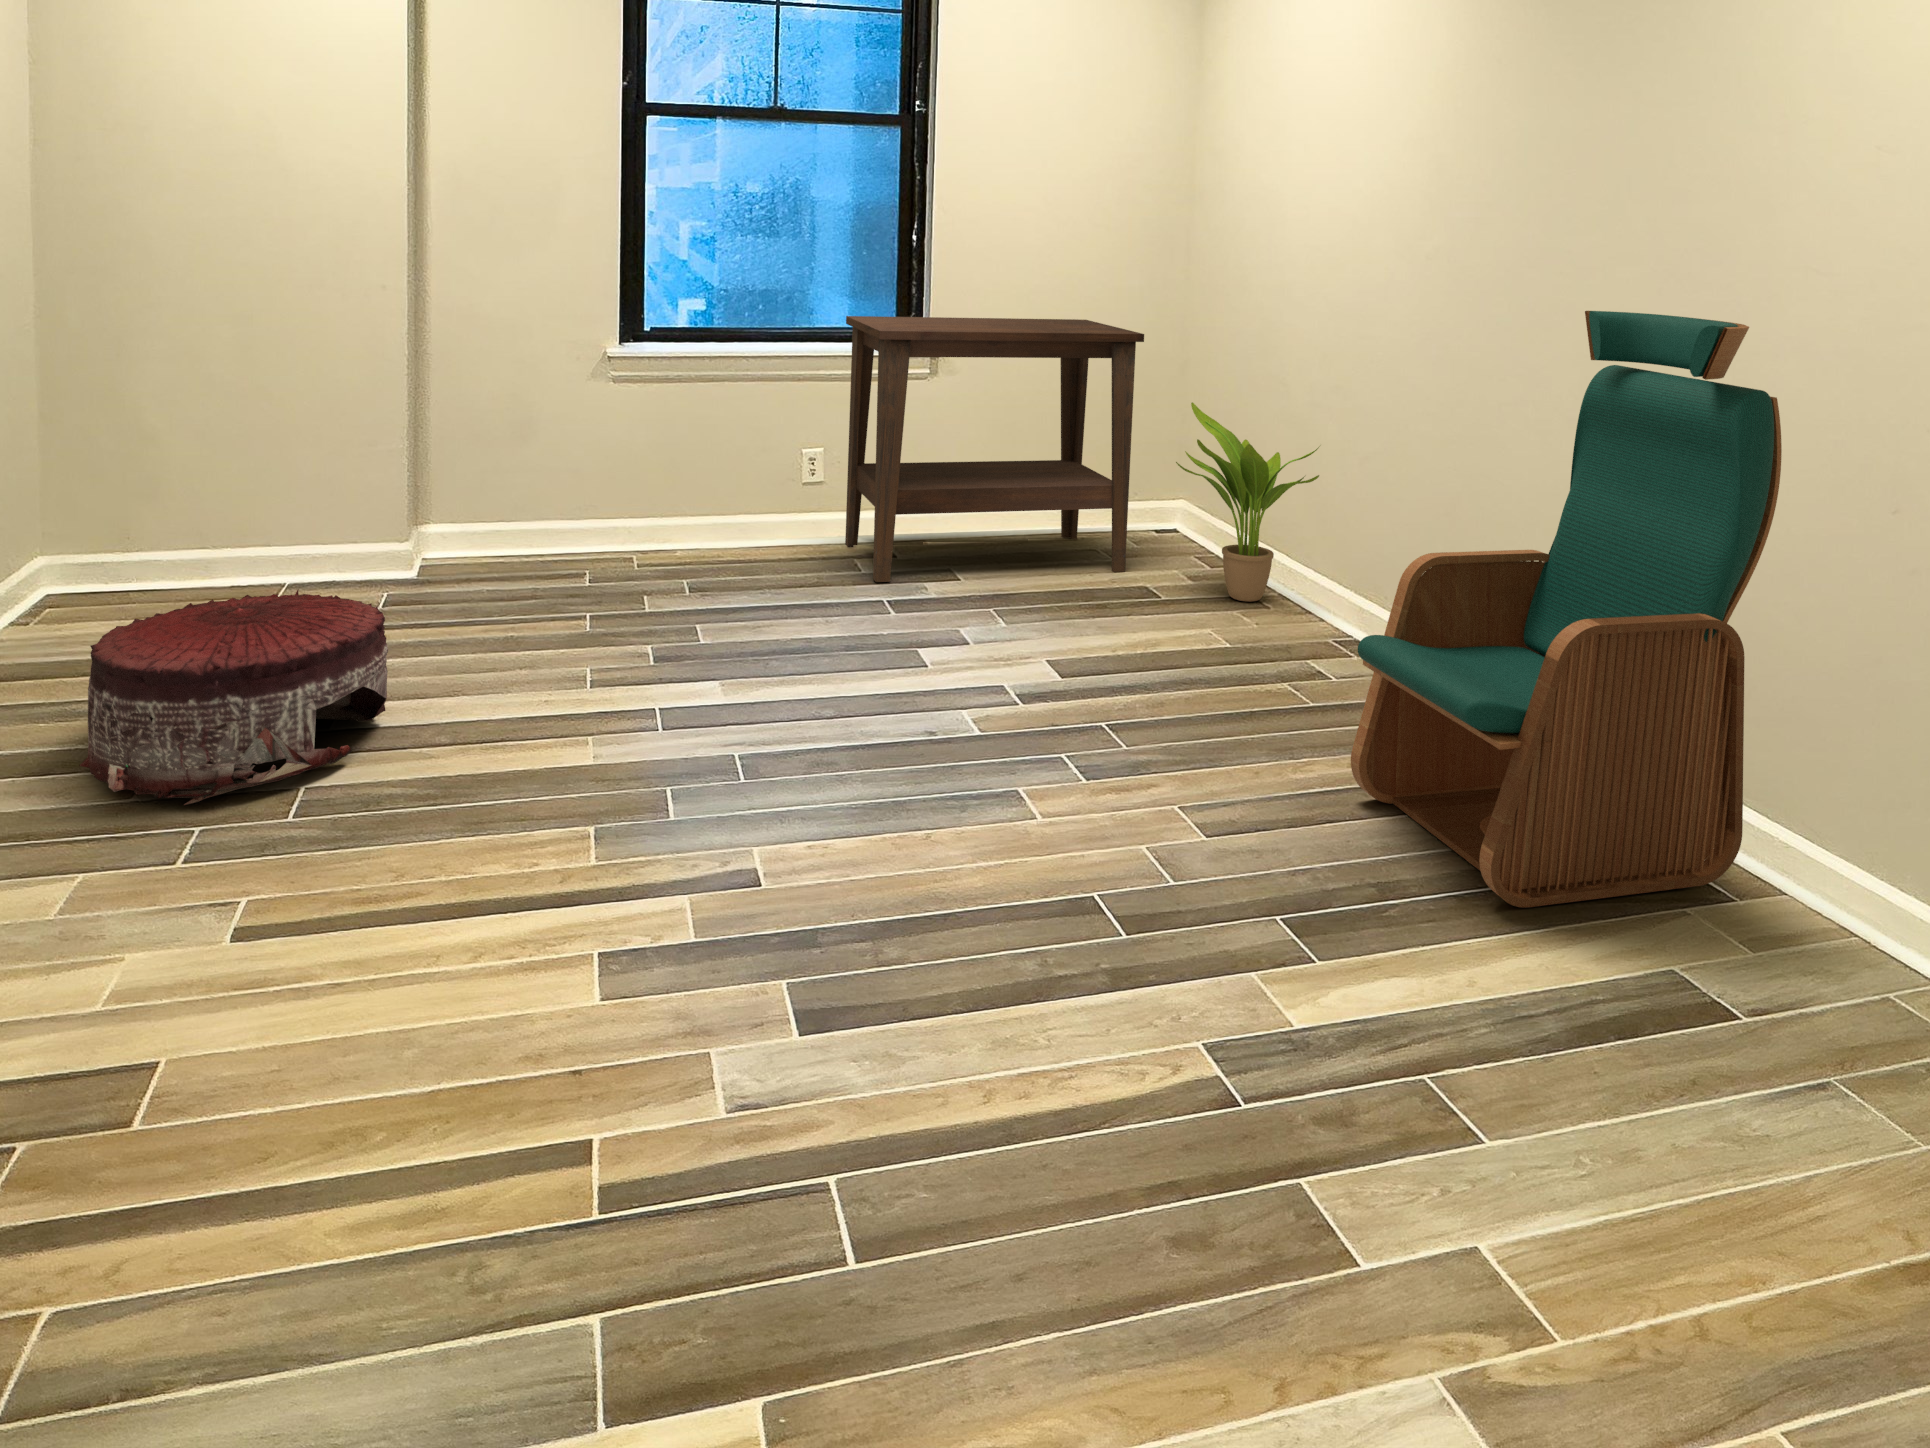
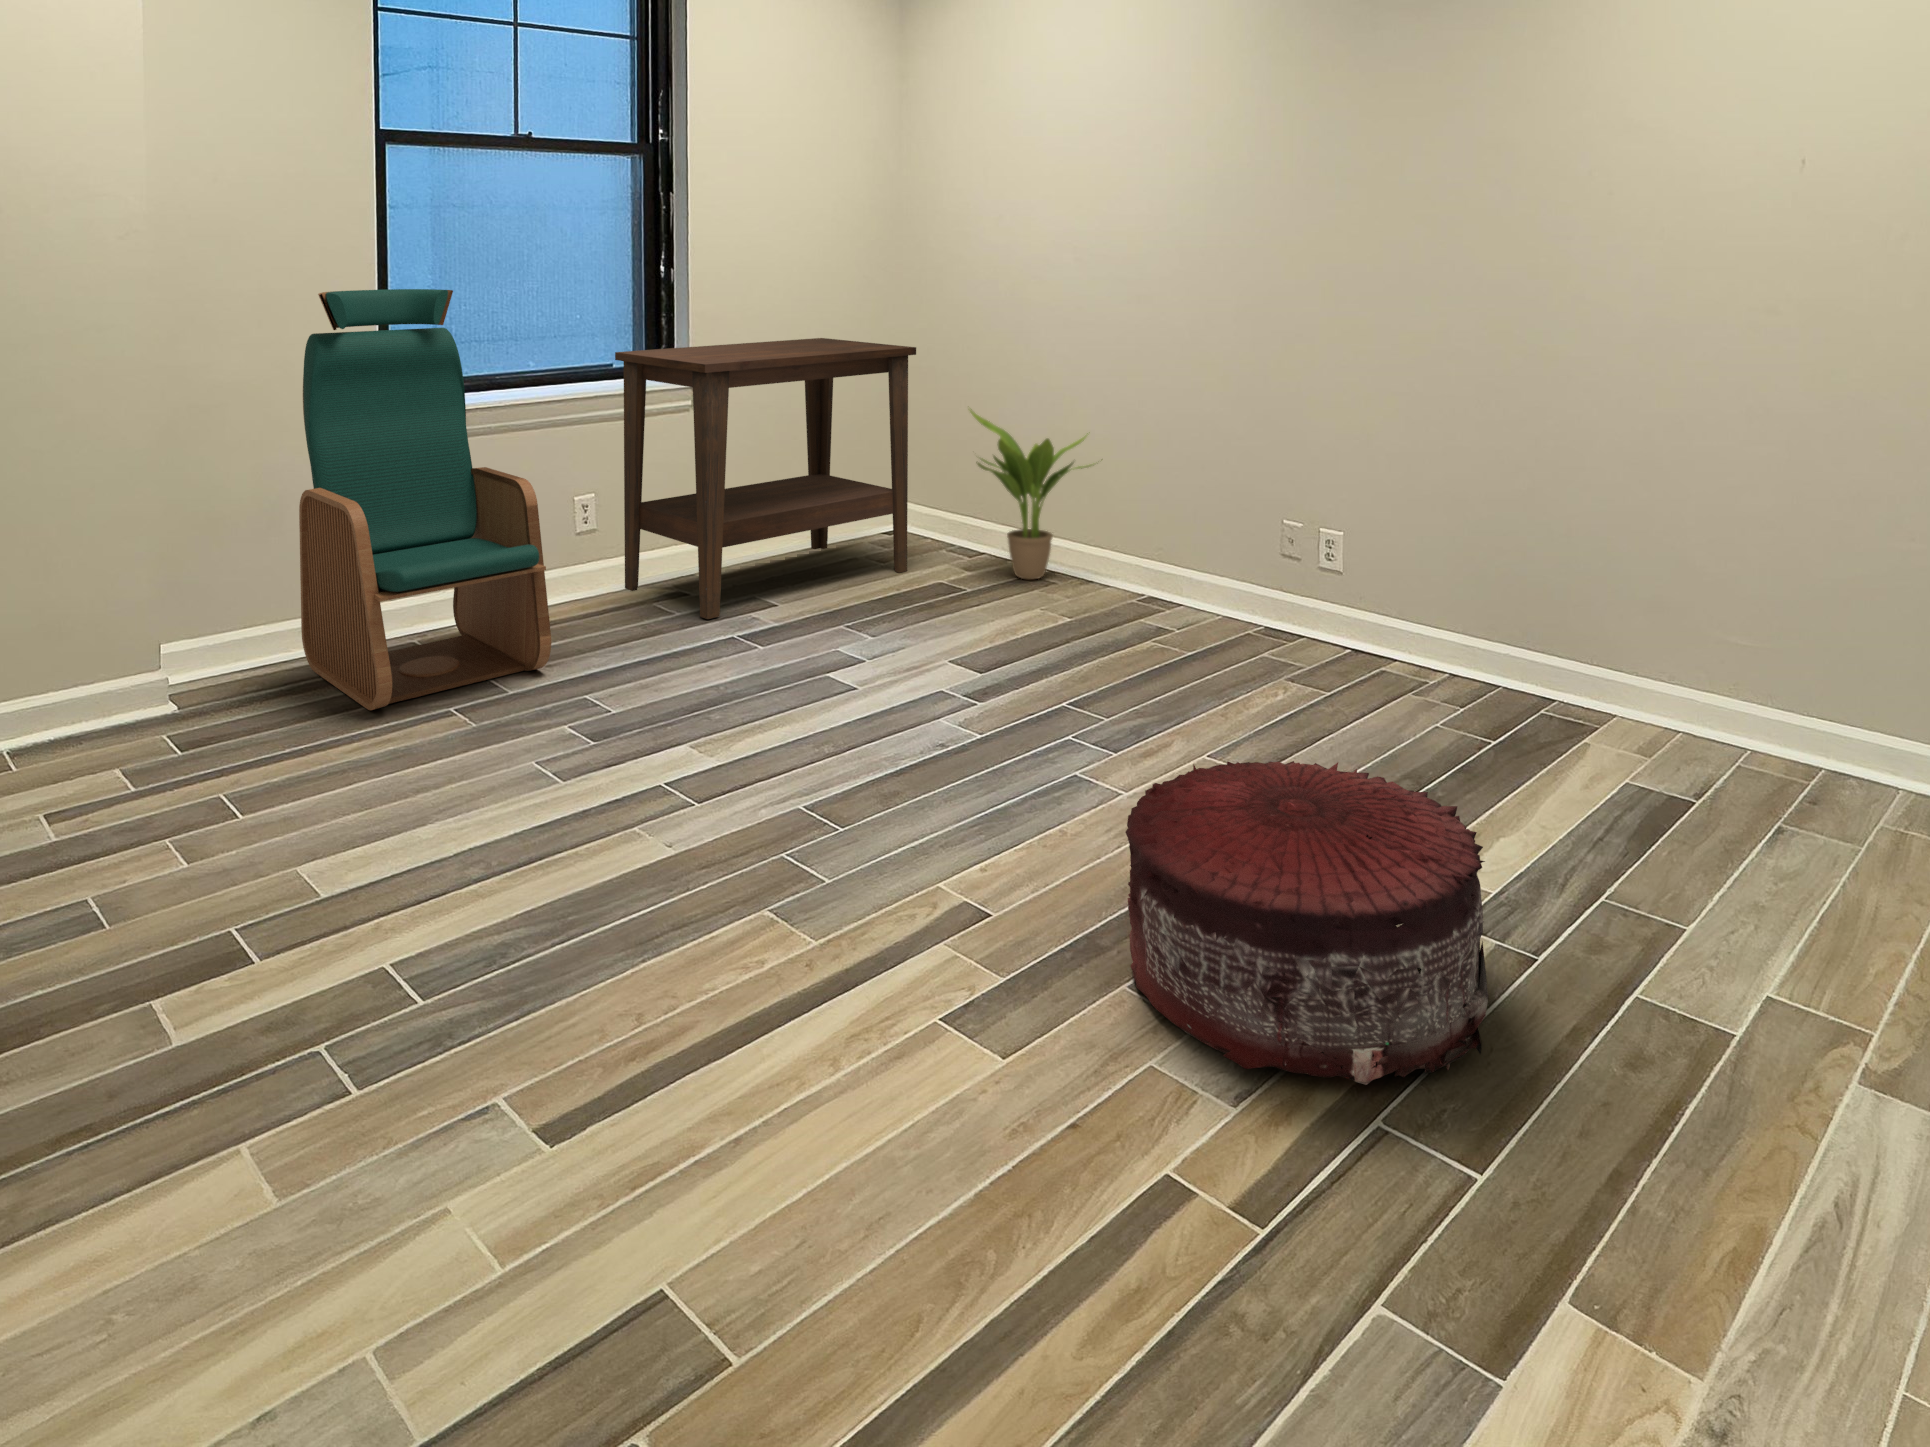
armchair: present [1351,311,1782,908] -> present [299,289,551,710]
pouf: present [79,590,388,805] -> present [1125,761,1489,1085]

